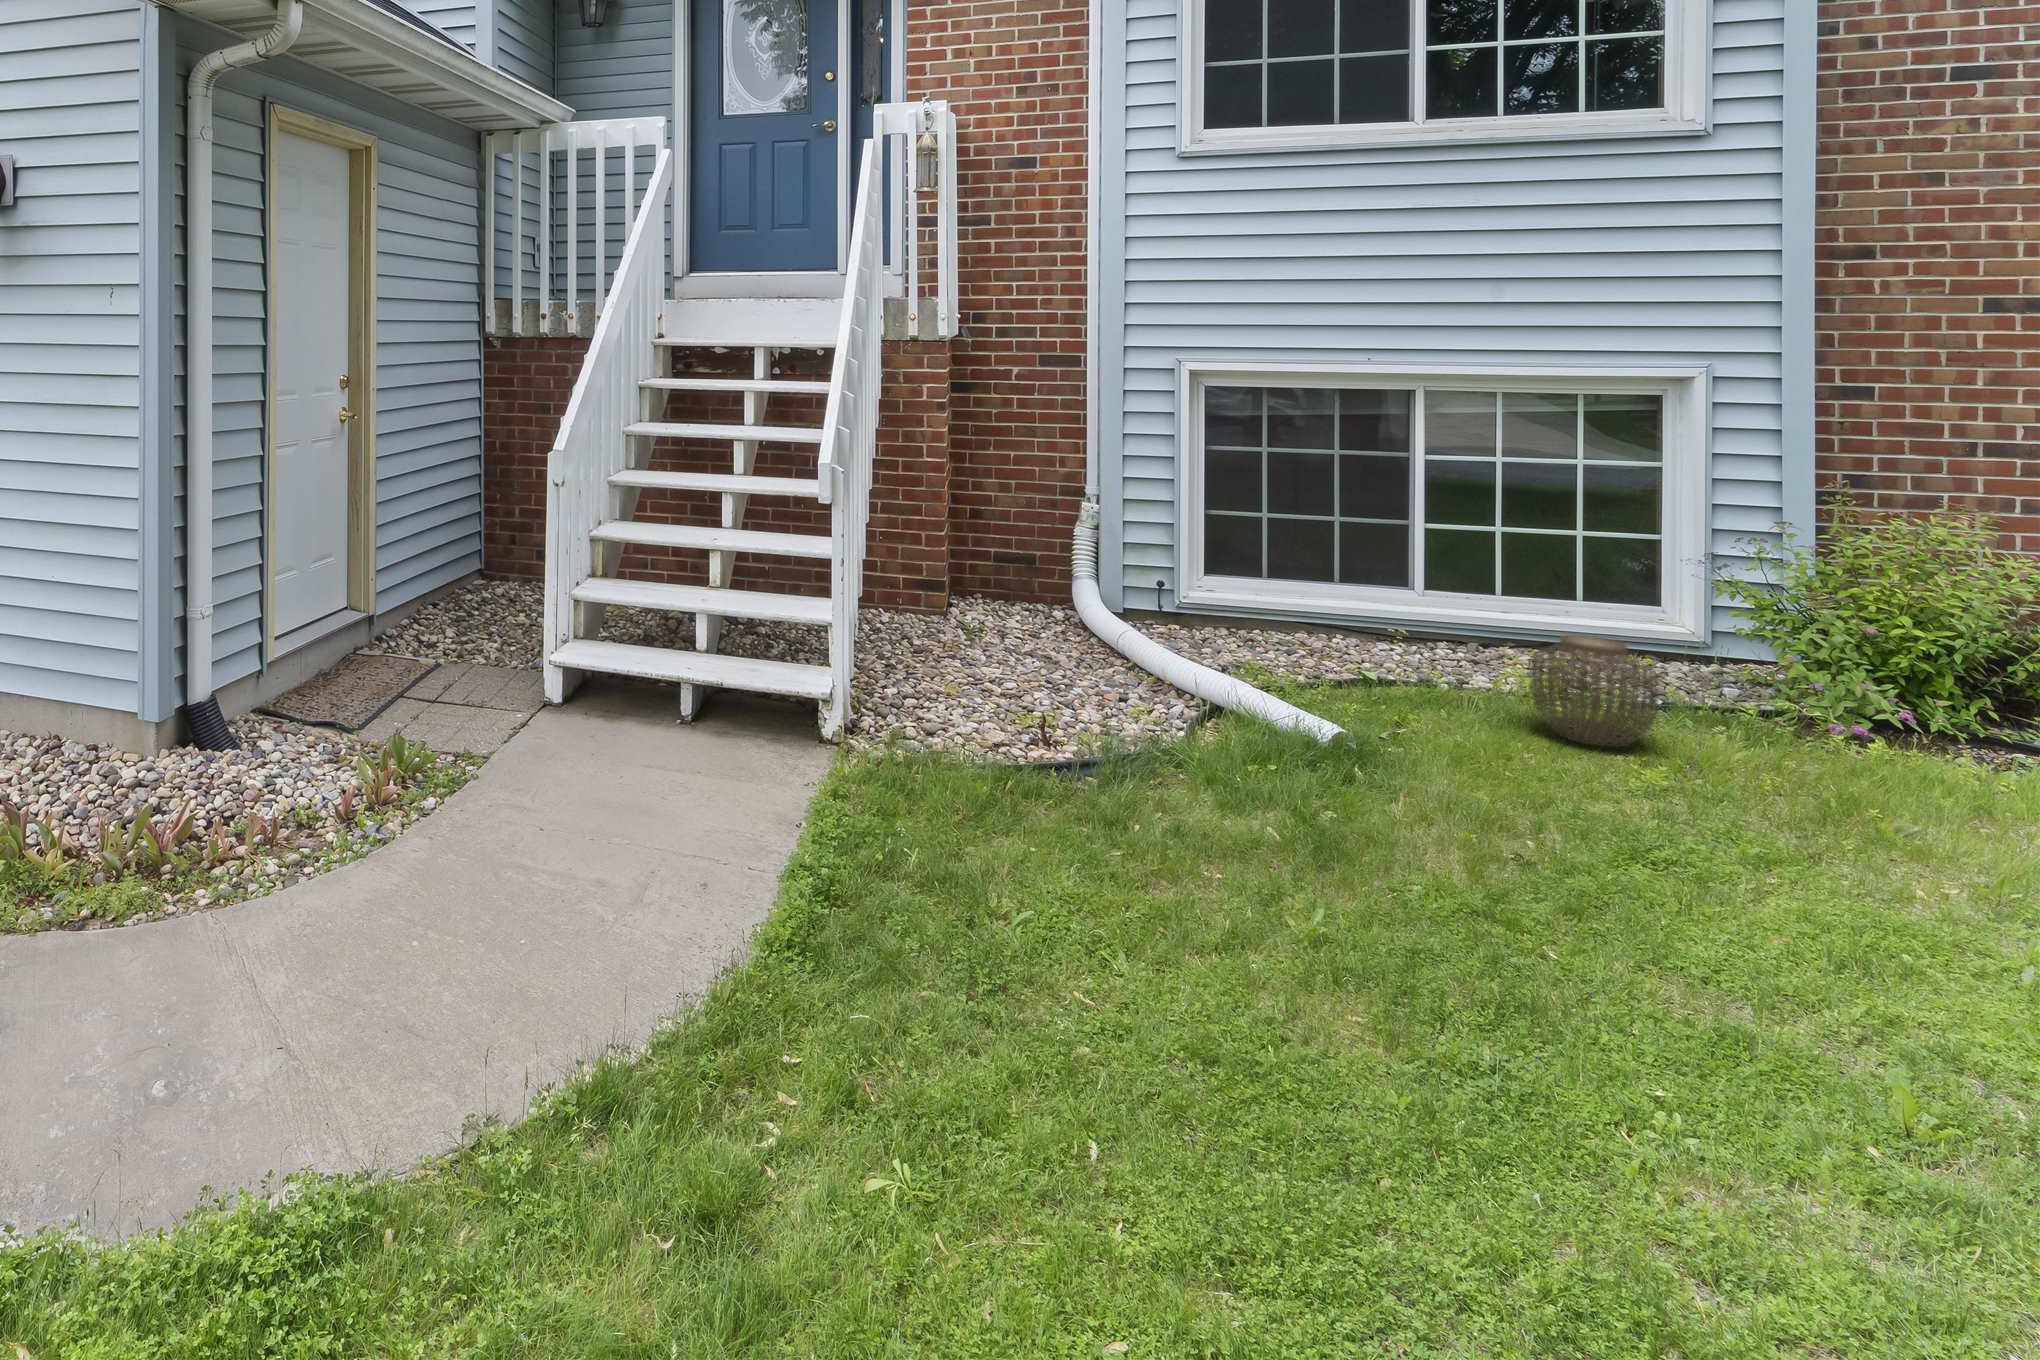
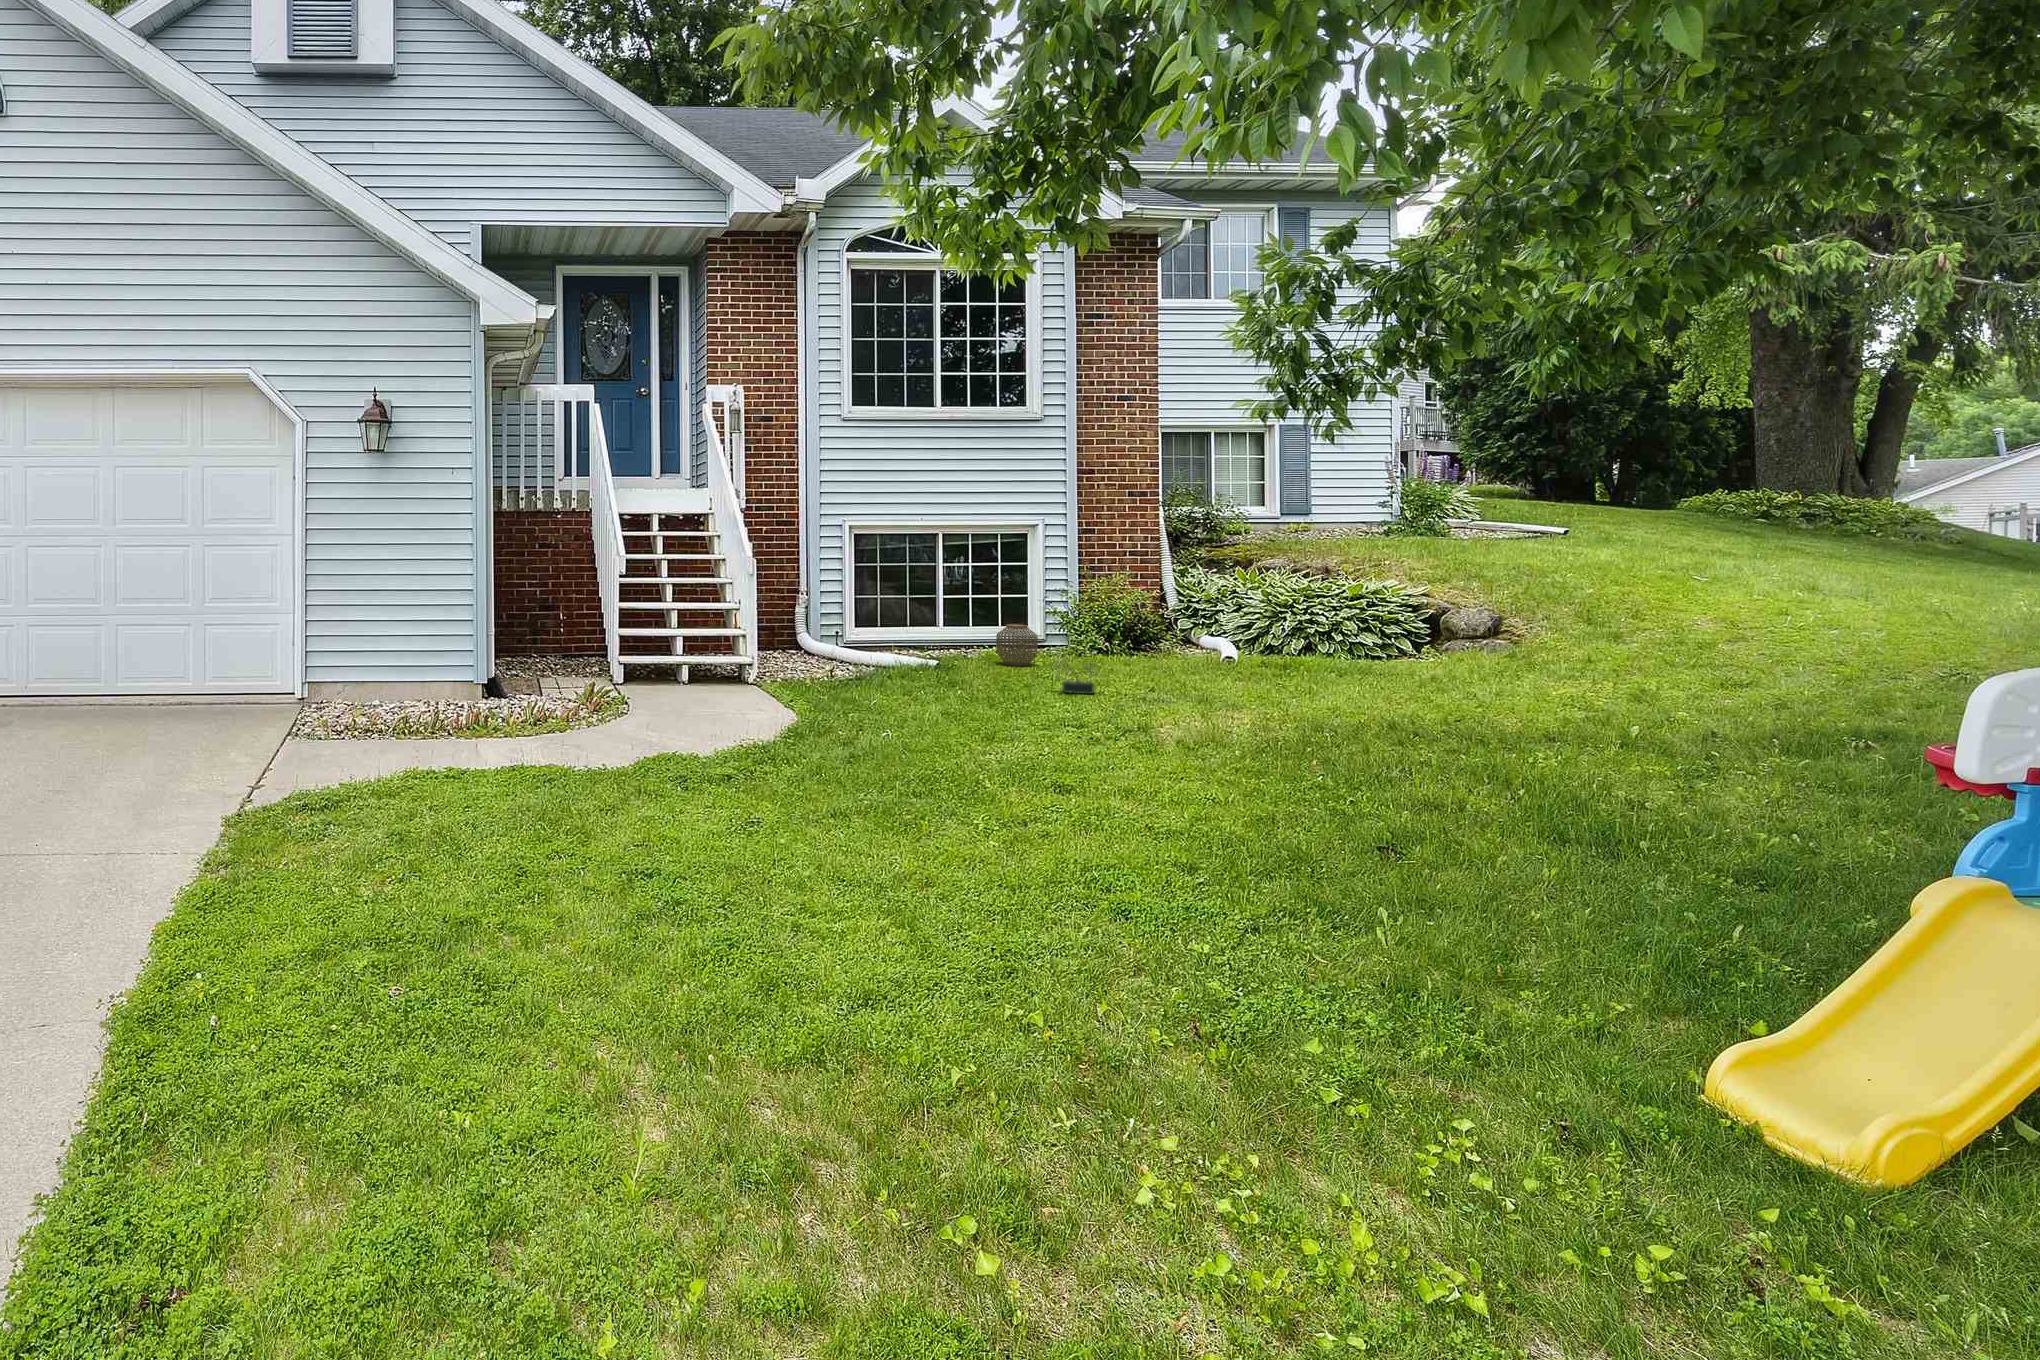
decorative plant: none [1660,805,1869,968] -> present [1056,657,1095,694]

